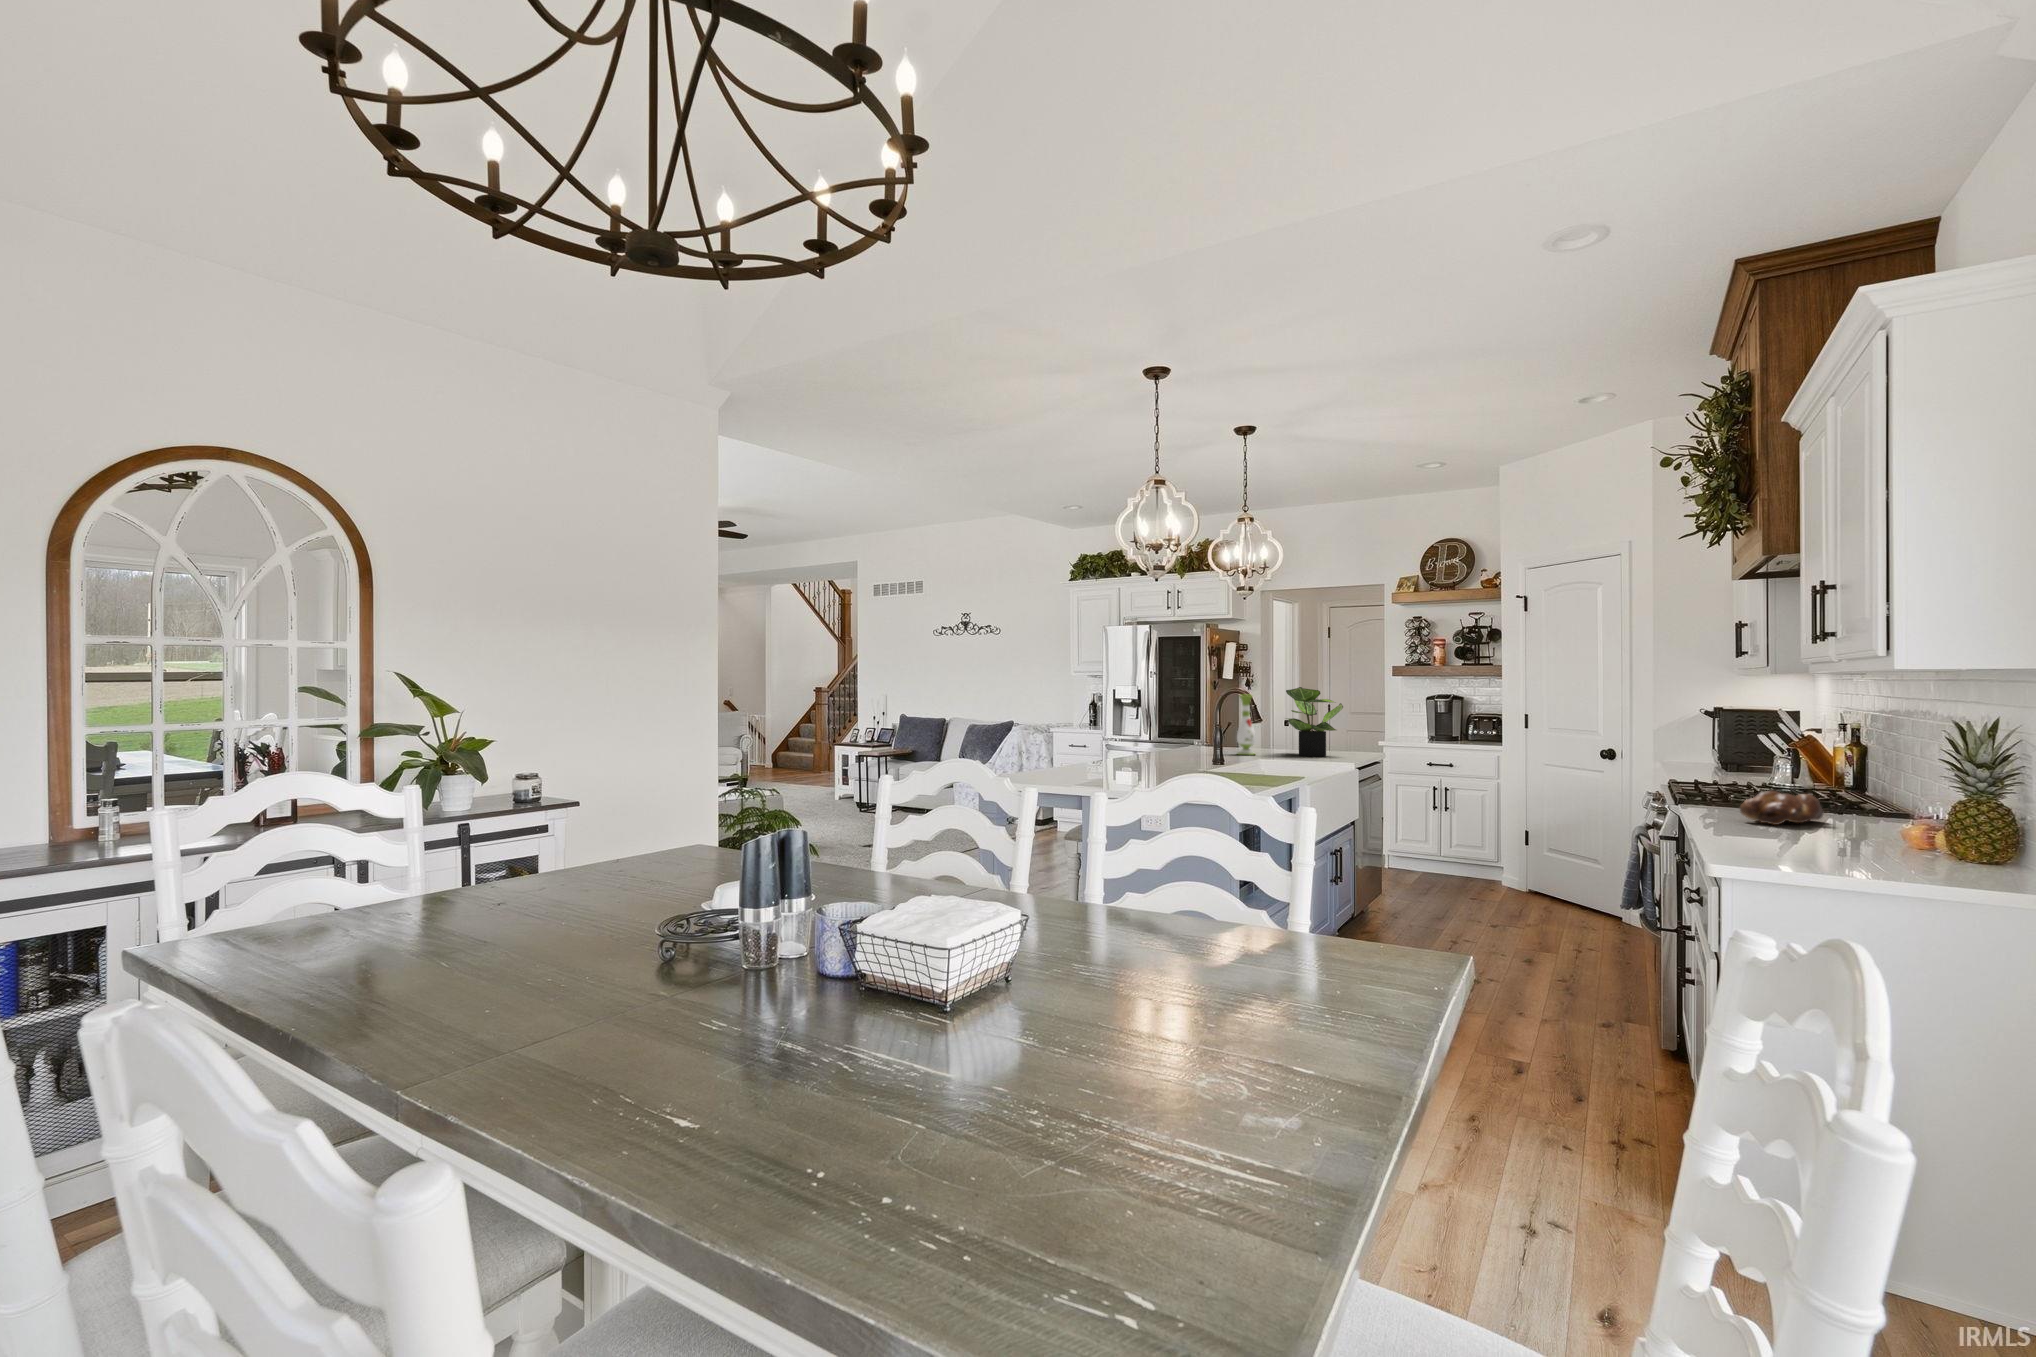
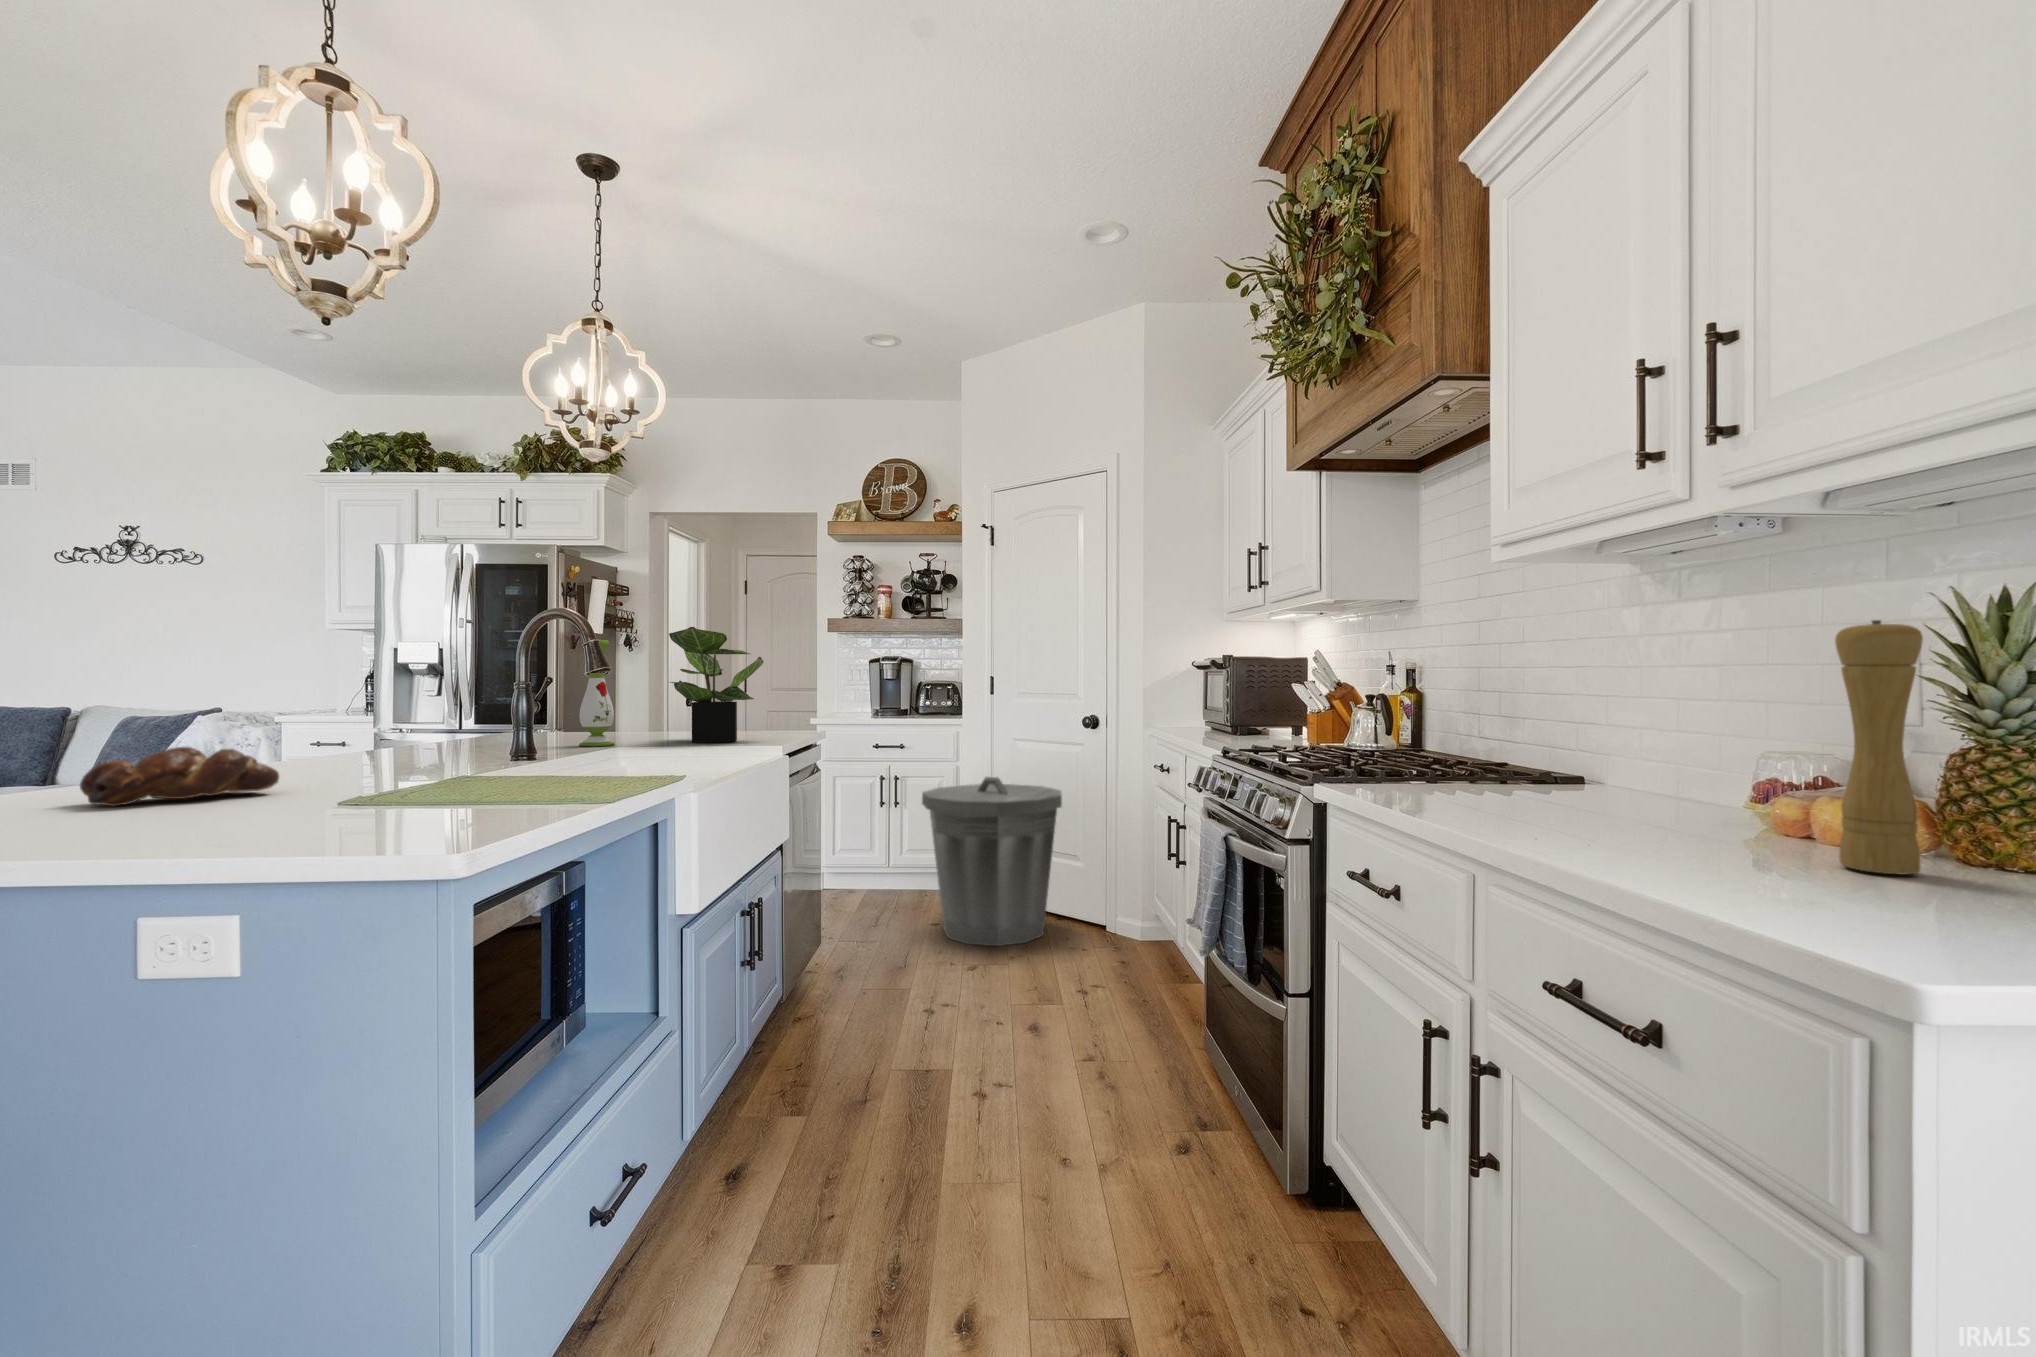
pepper mill: none [1850,728,1888,844] -> present [1835,620,1923,875]
trash can: none [1461,791,1582,918] -> present [922,777,1062,946]
bread loaf: present [1740,791,1824,825] -> present [80,747,279,806]

